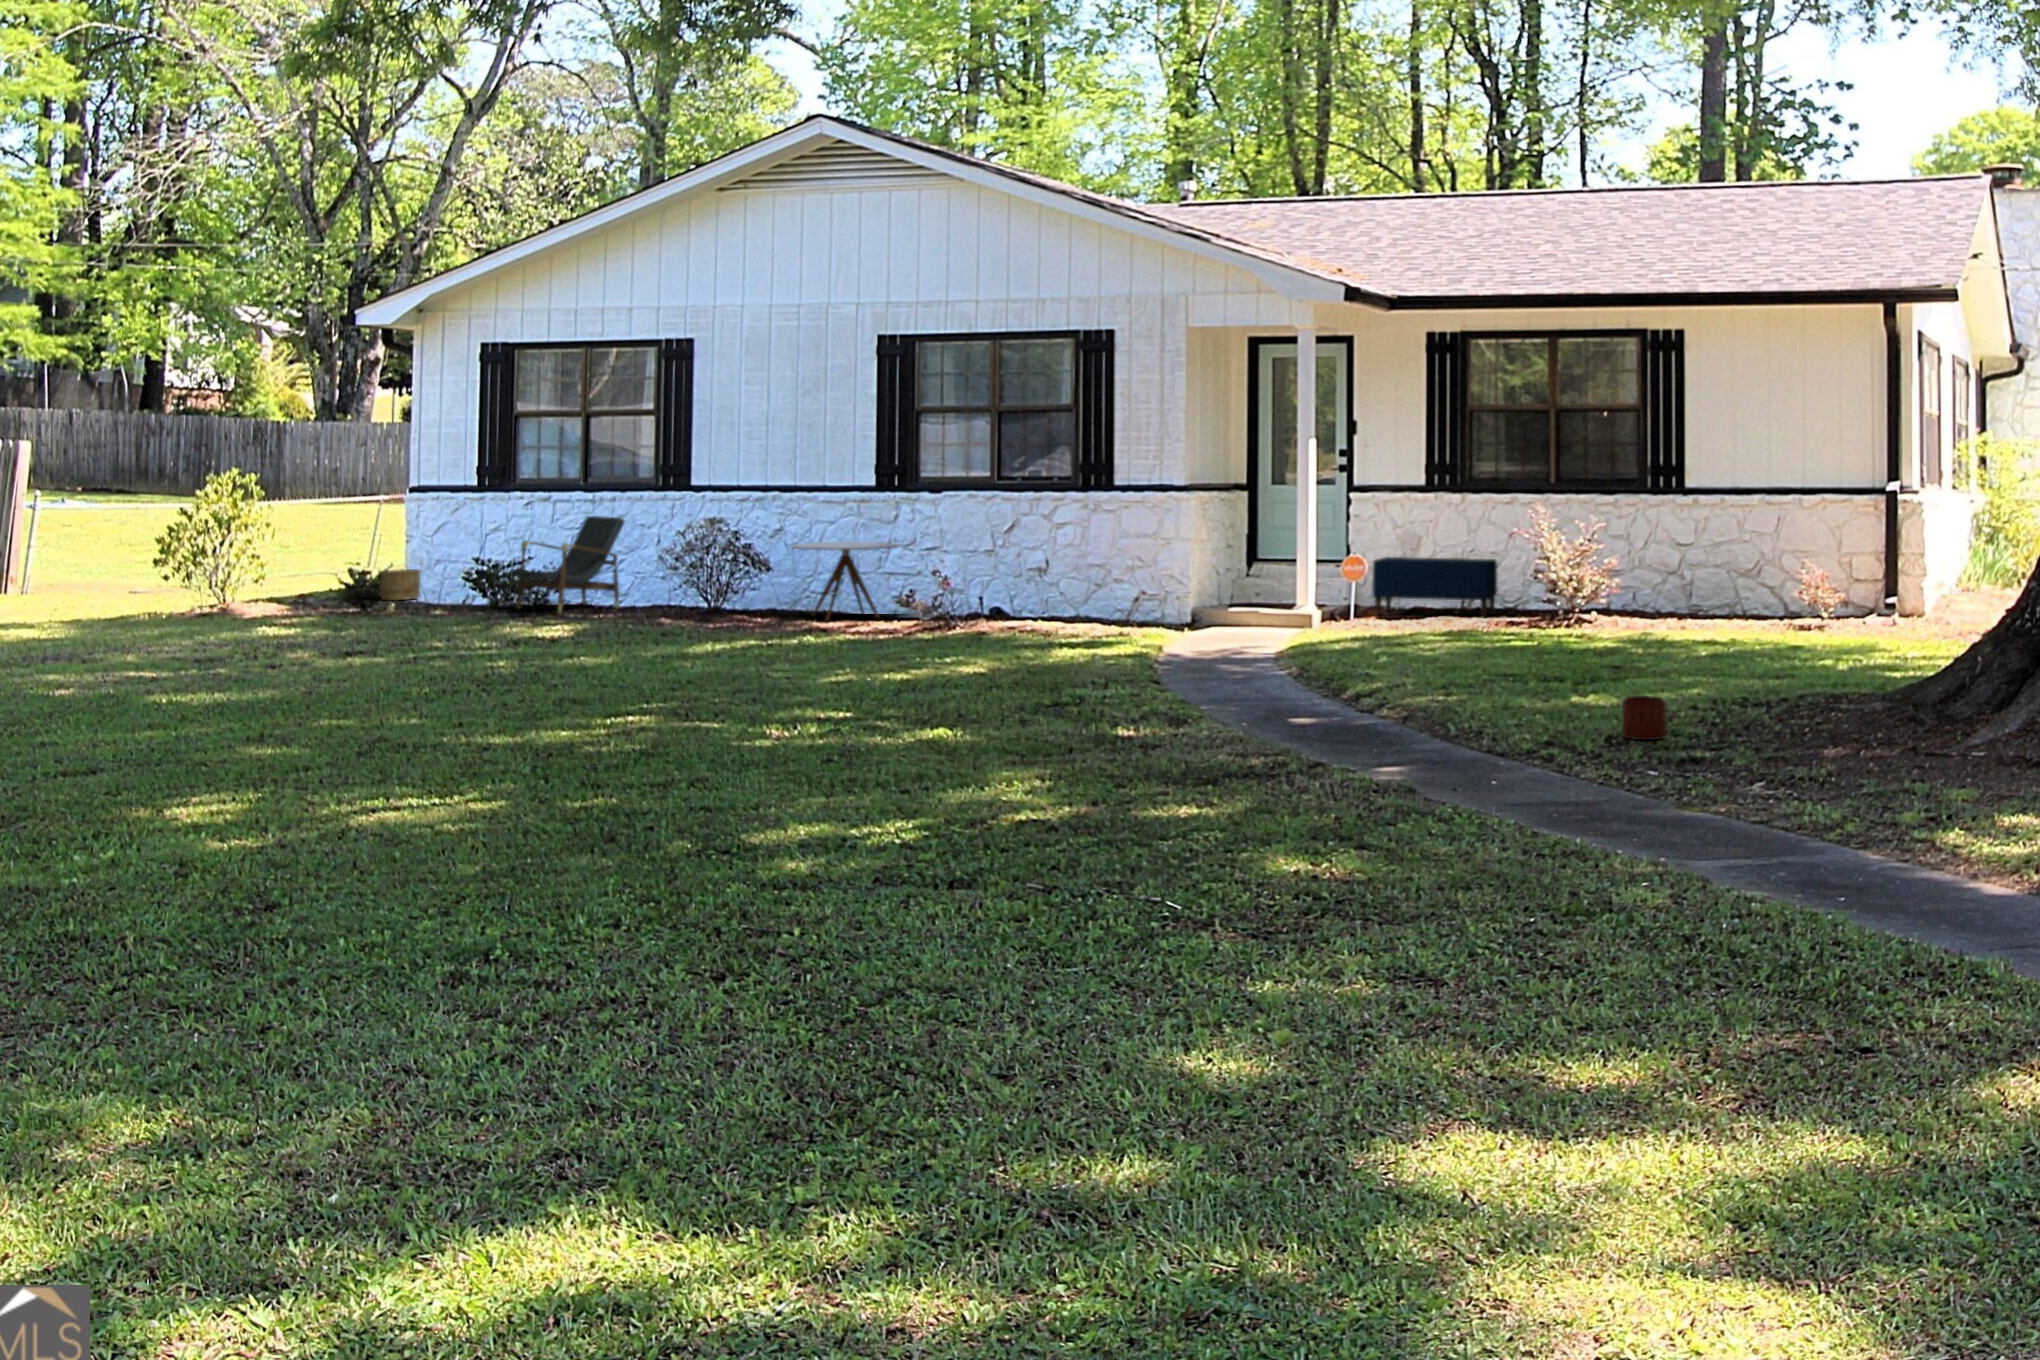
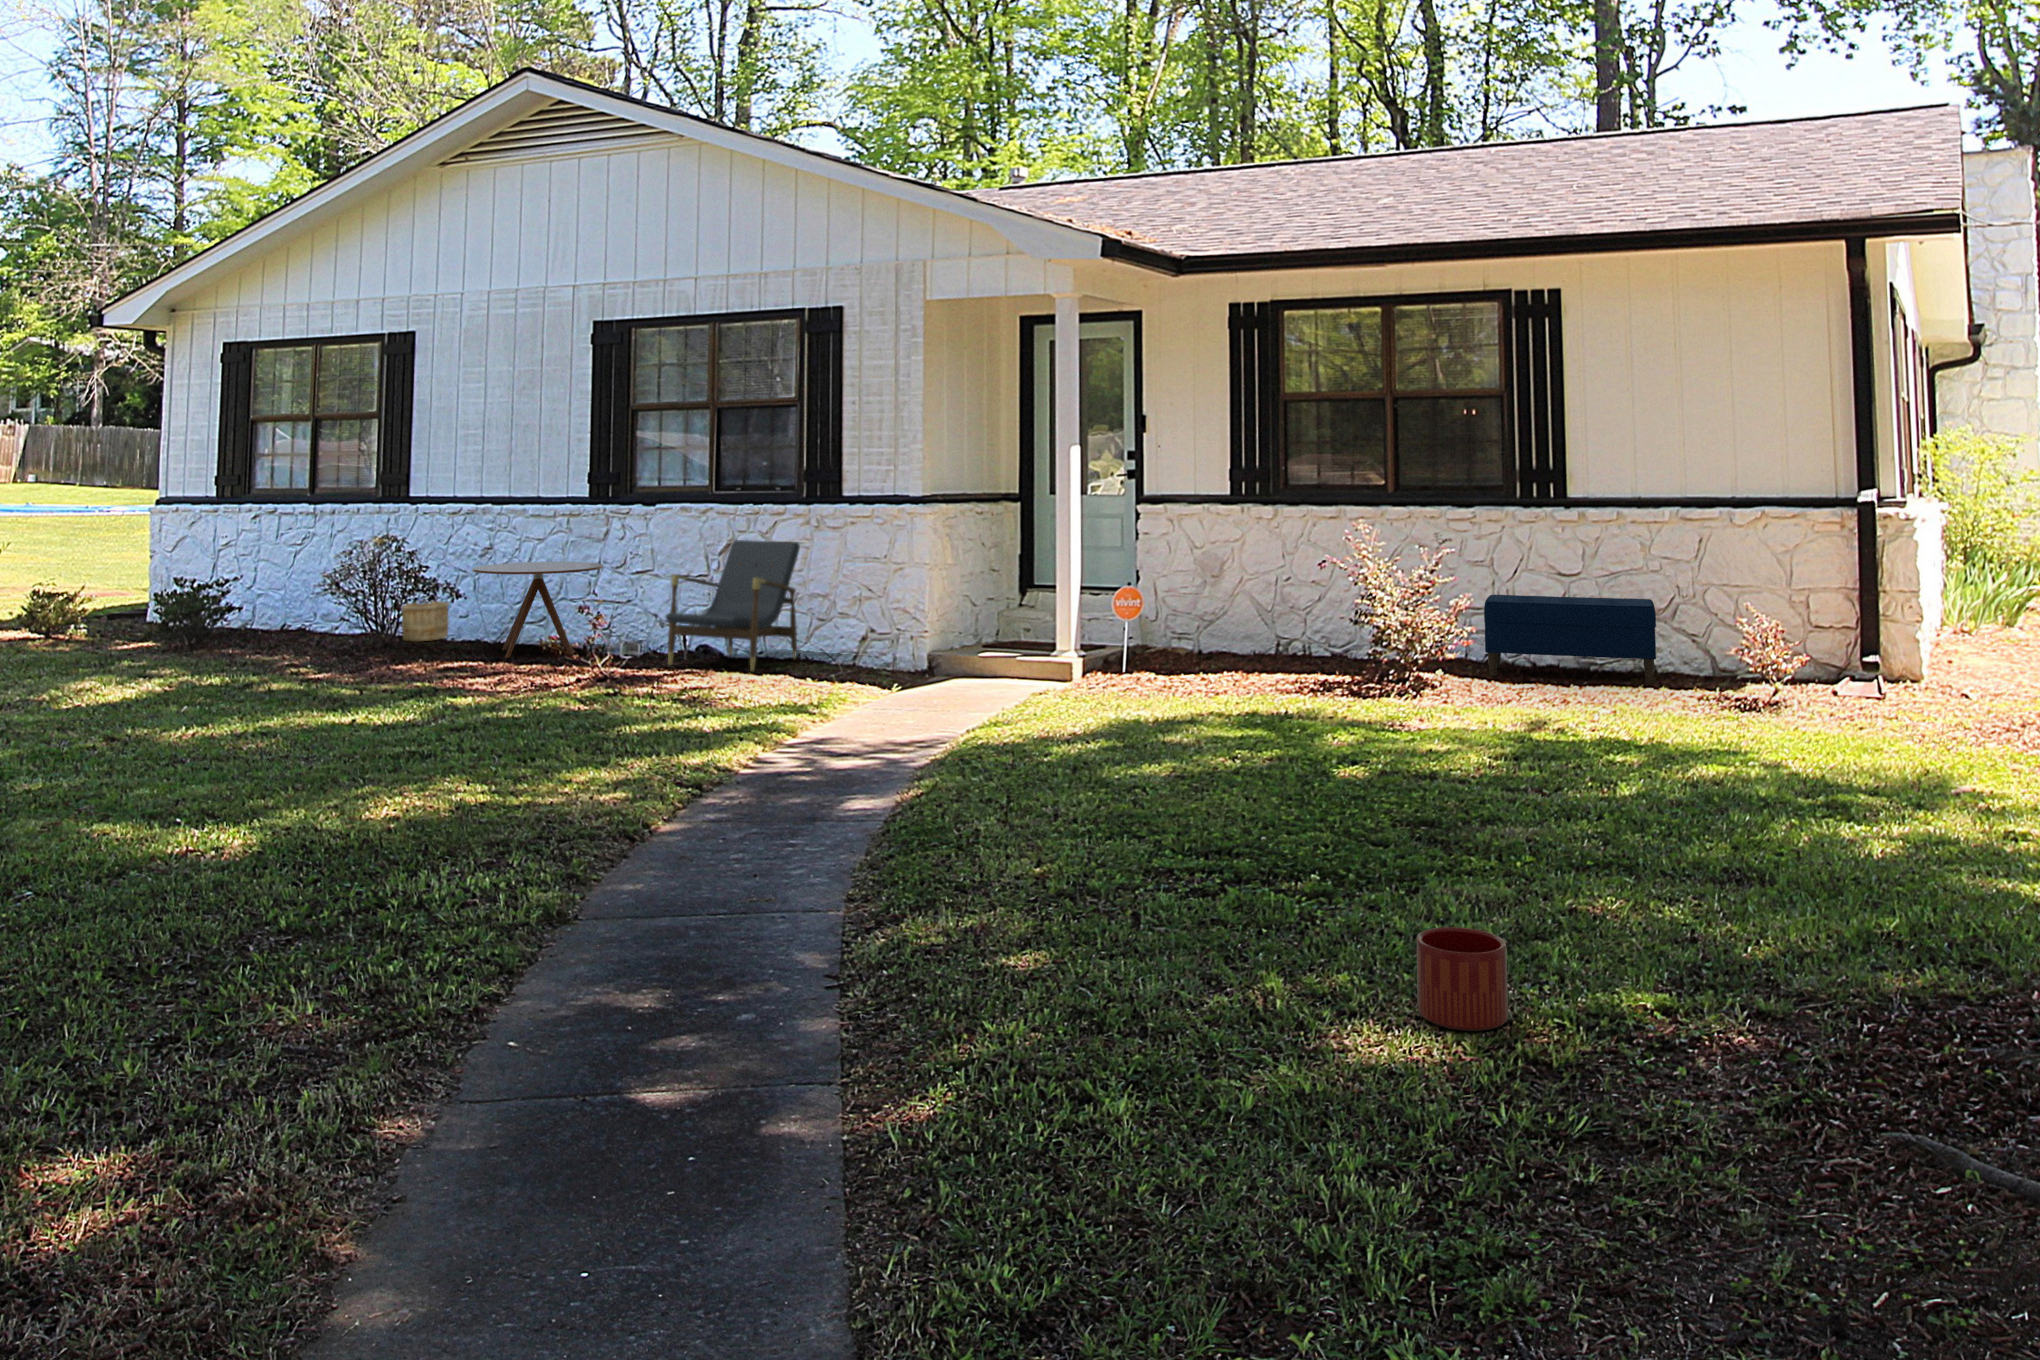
lounge chair: present [510,516,625,613] -> present [666,540,800,671]
bench: present [1372,557,1498,618] -> present [1484,595,1656,684]
wooden bucket: present [381,569,420,600] -> present [401,601,449,641]

